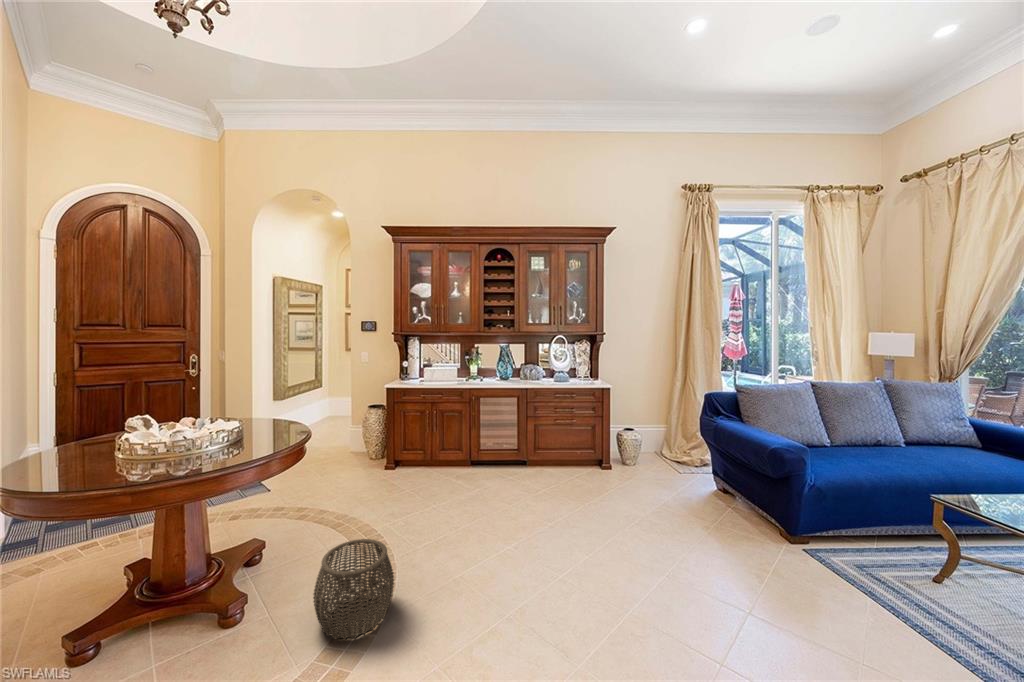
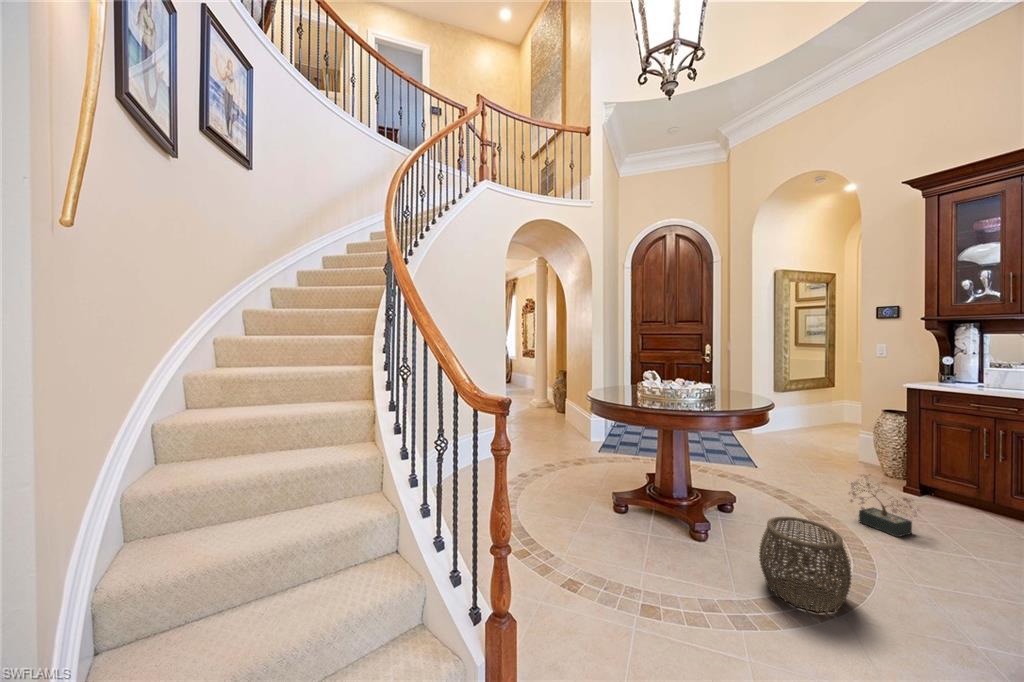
decorative plant: none [359,466,408,513] -> present [848,474,920,537]

